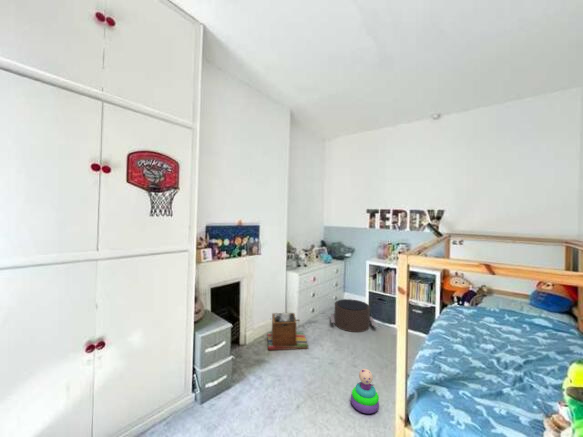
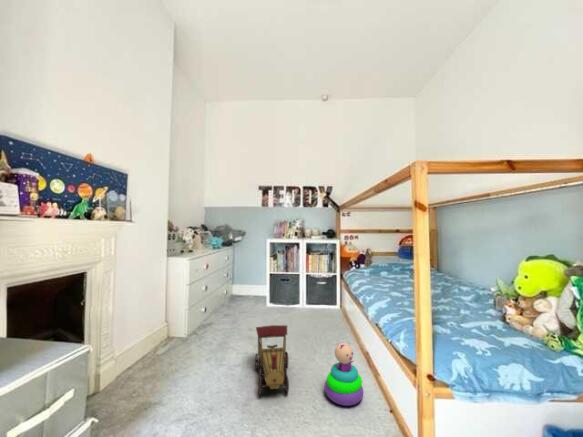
pouf: present [331,299,376,332] -> none [231,286,289,322]
laundry basket: present [268,313,308,350] -> none [143,312,224,383]
toy train: none [312,337,347,387] -> present [255,325,289,396]

